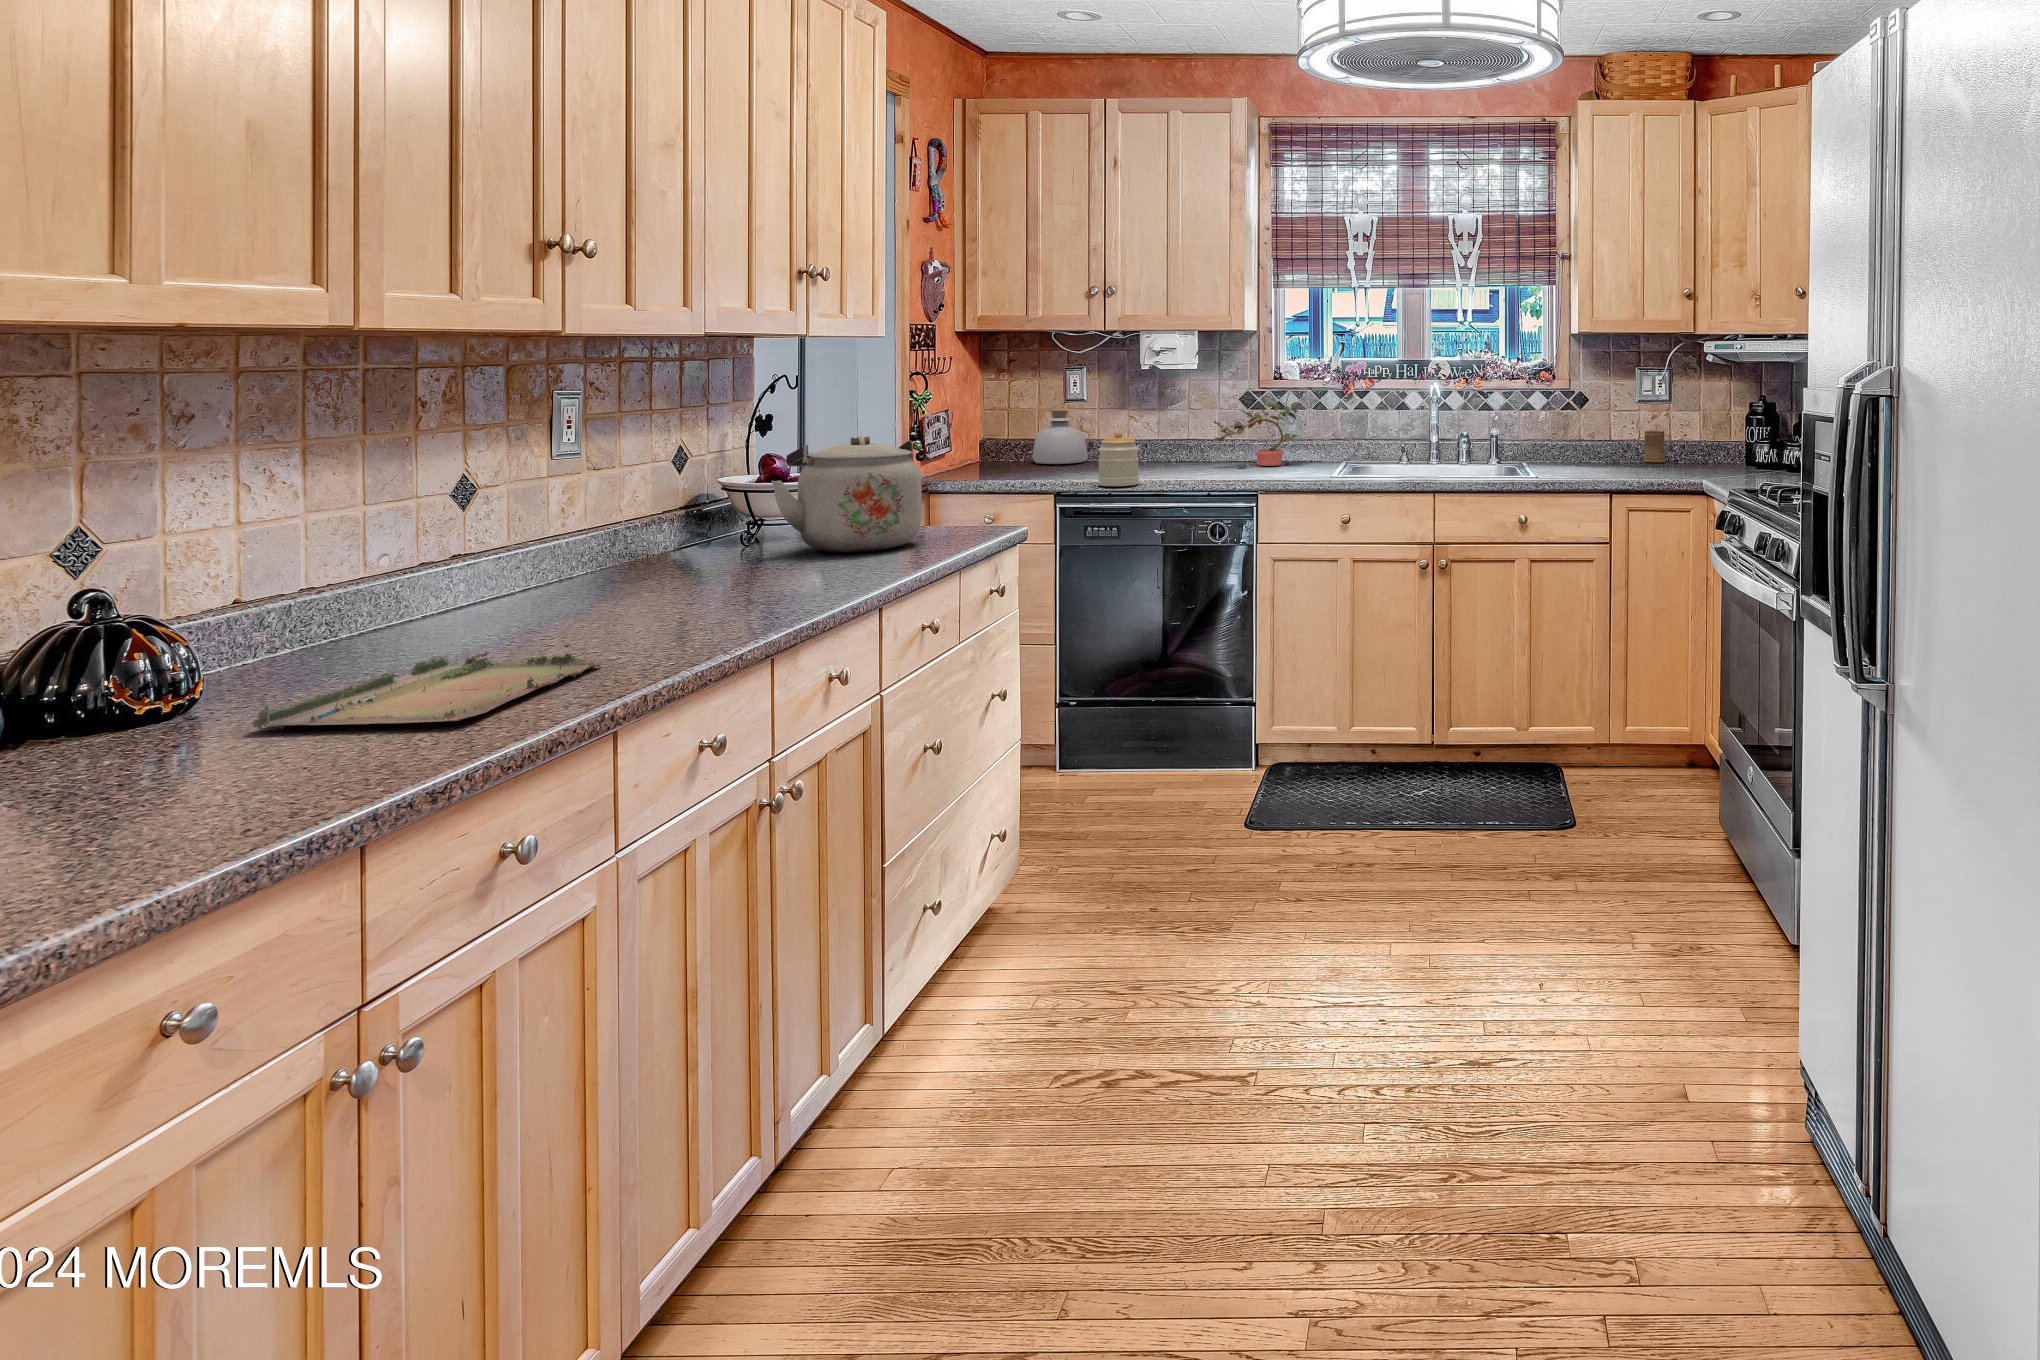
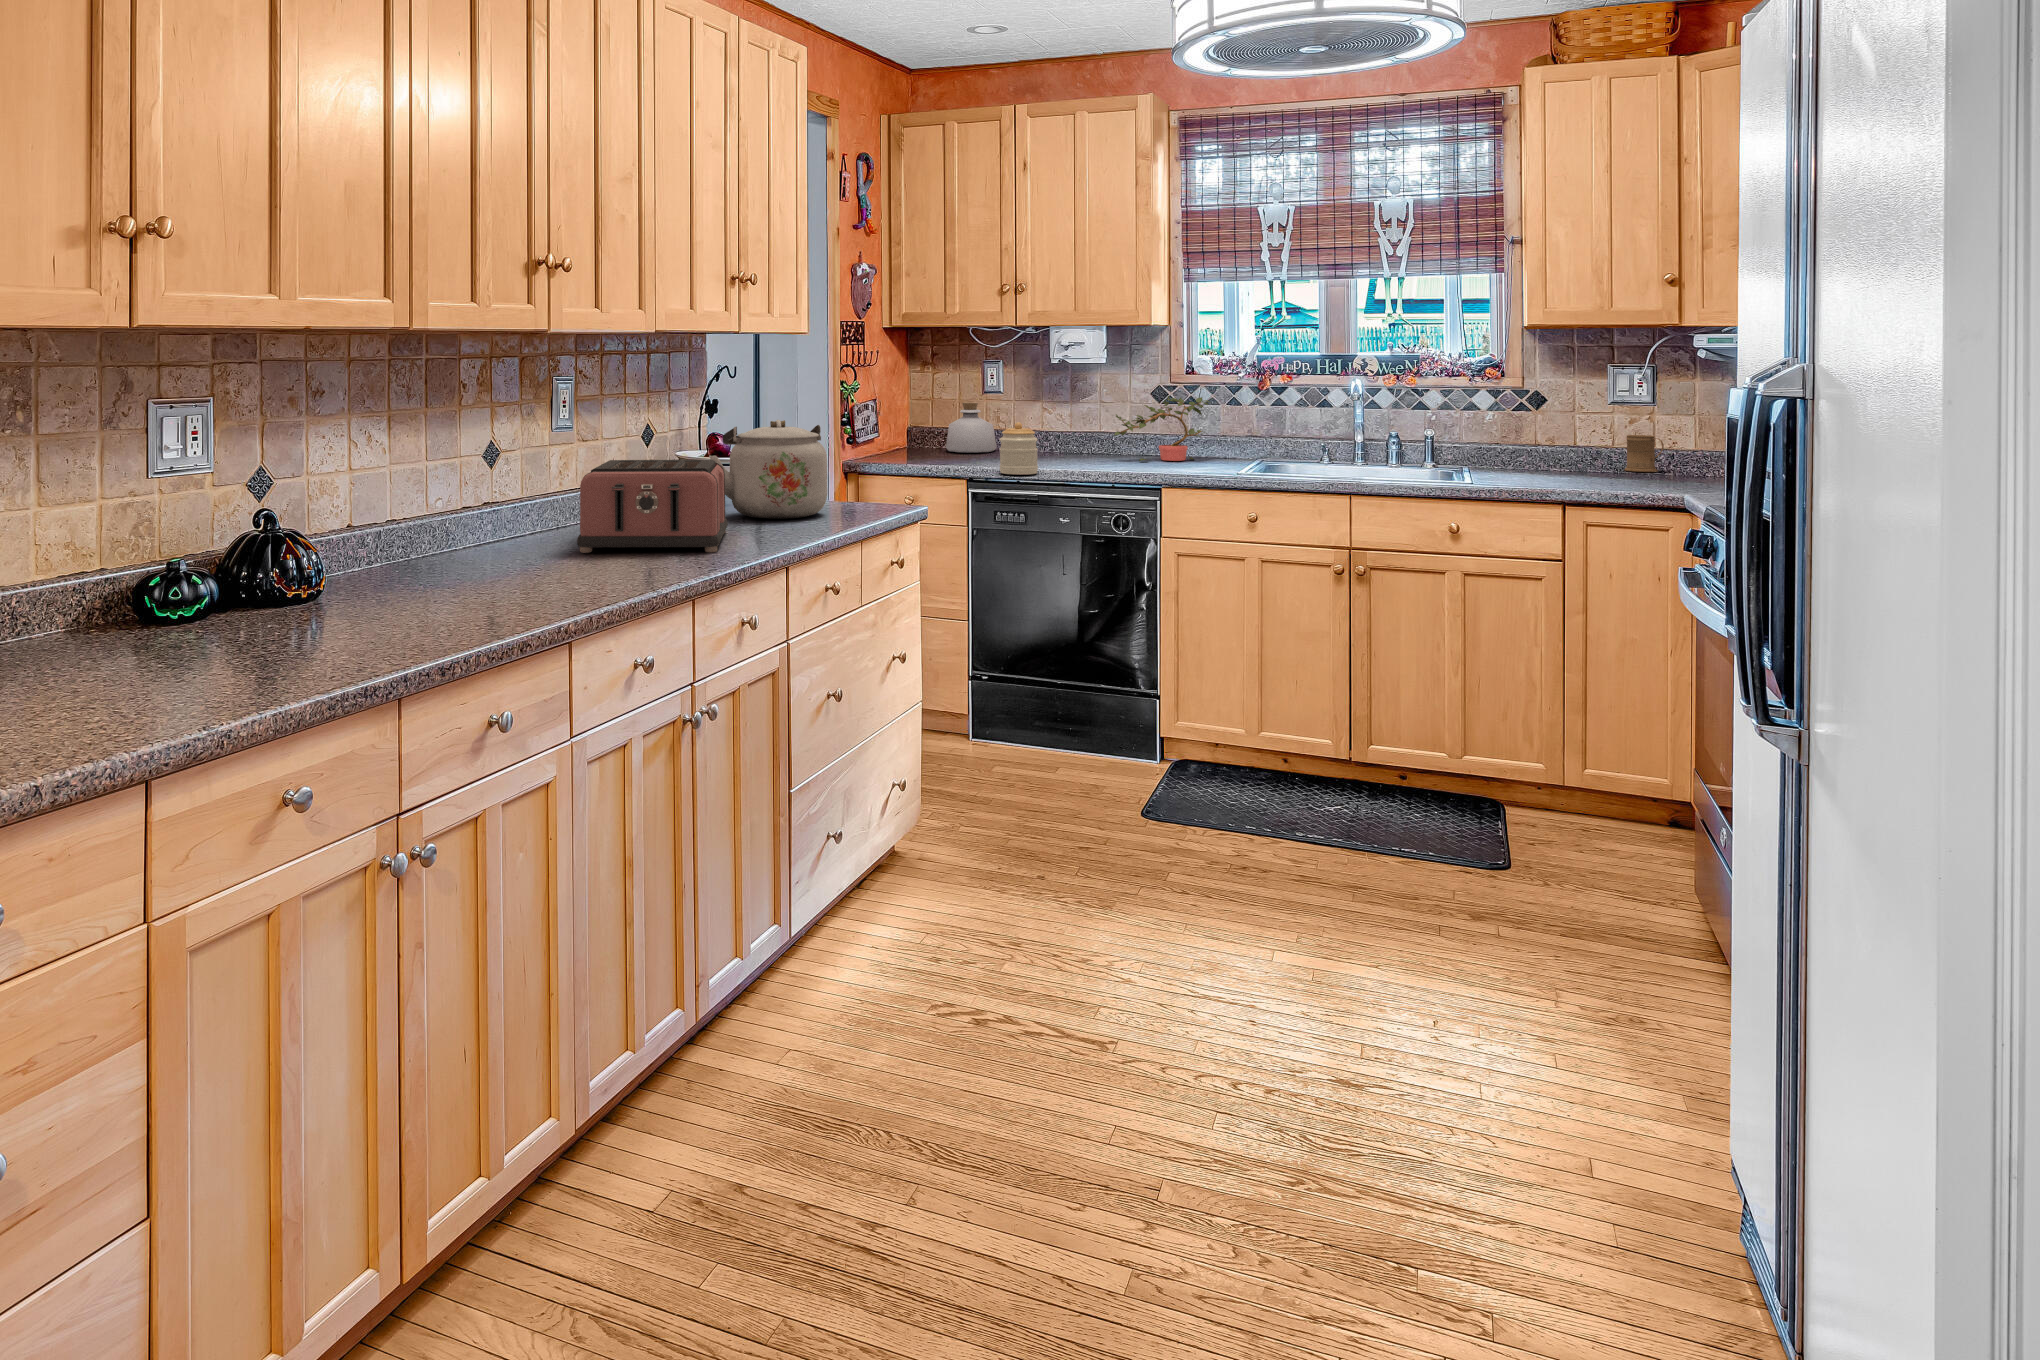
toaster: none [599,486,803,613] -> present [577,460,728,553]
tray: present [251,640,602,729] -> none [354,568,568,618]

